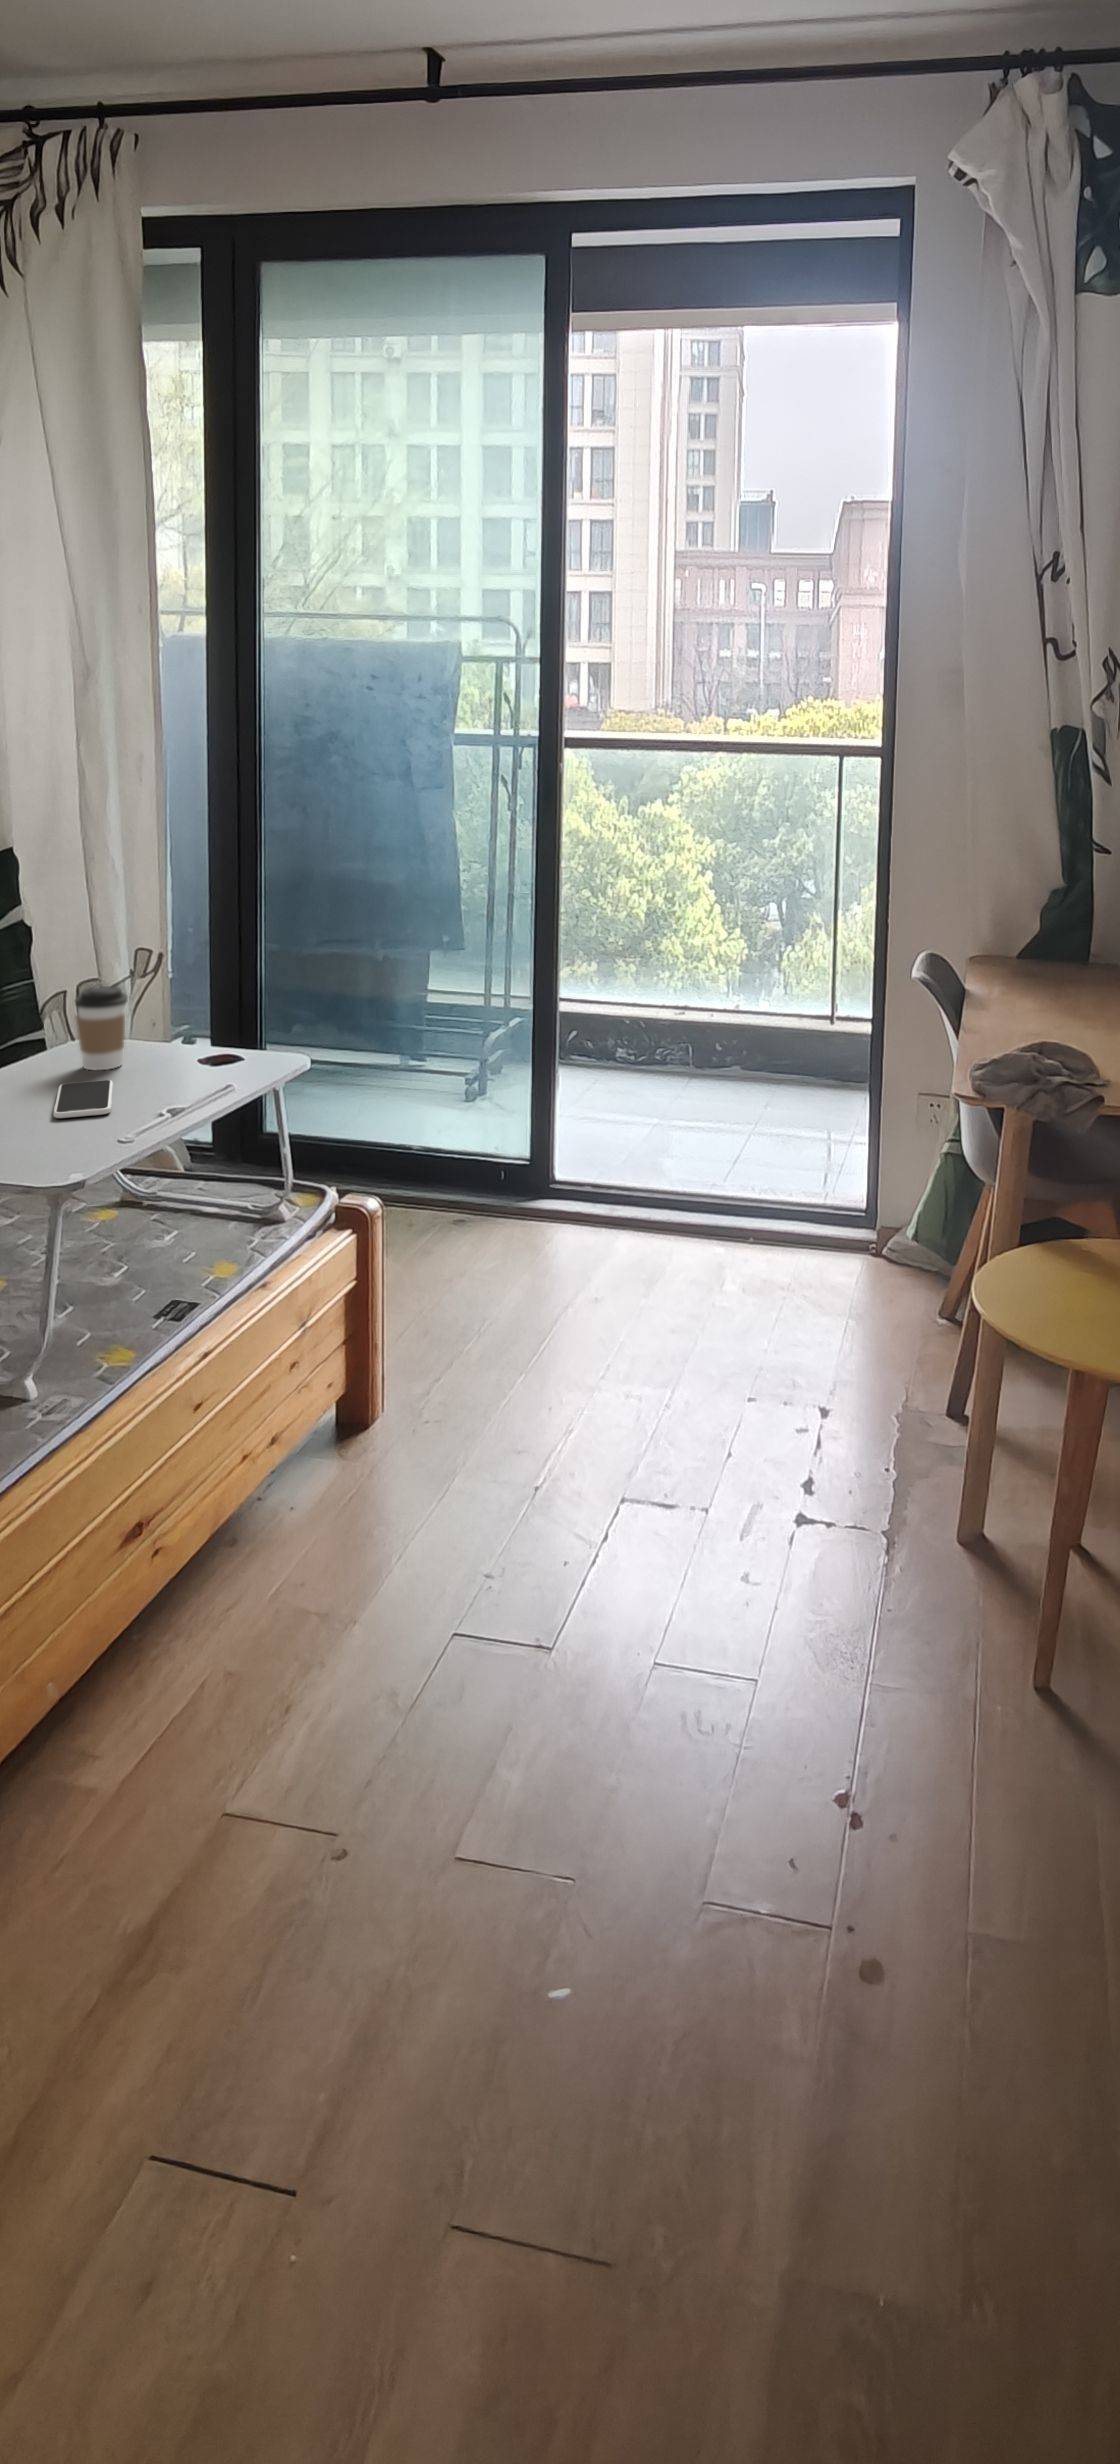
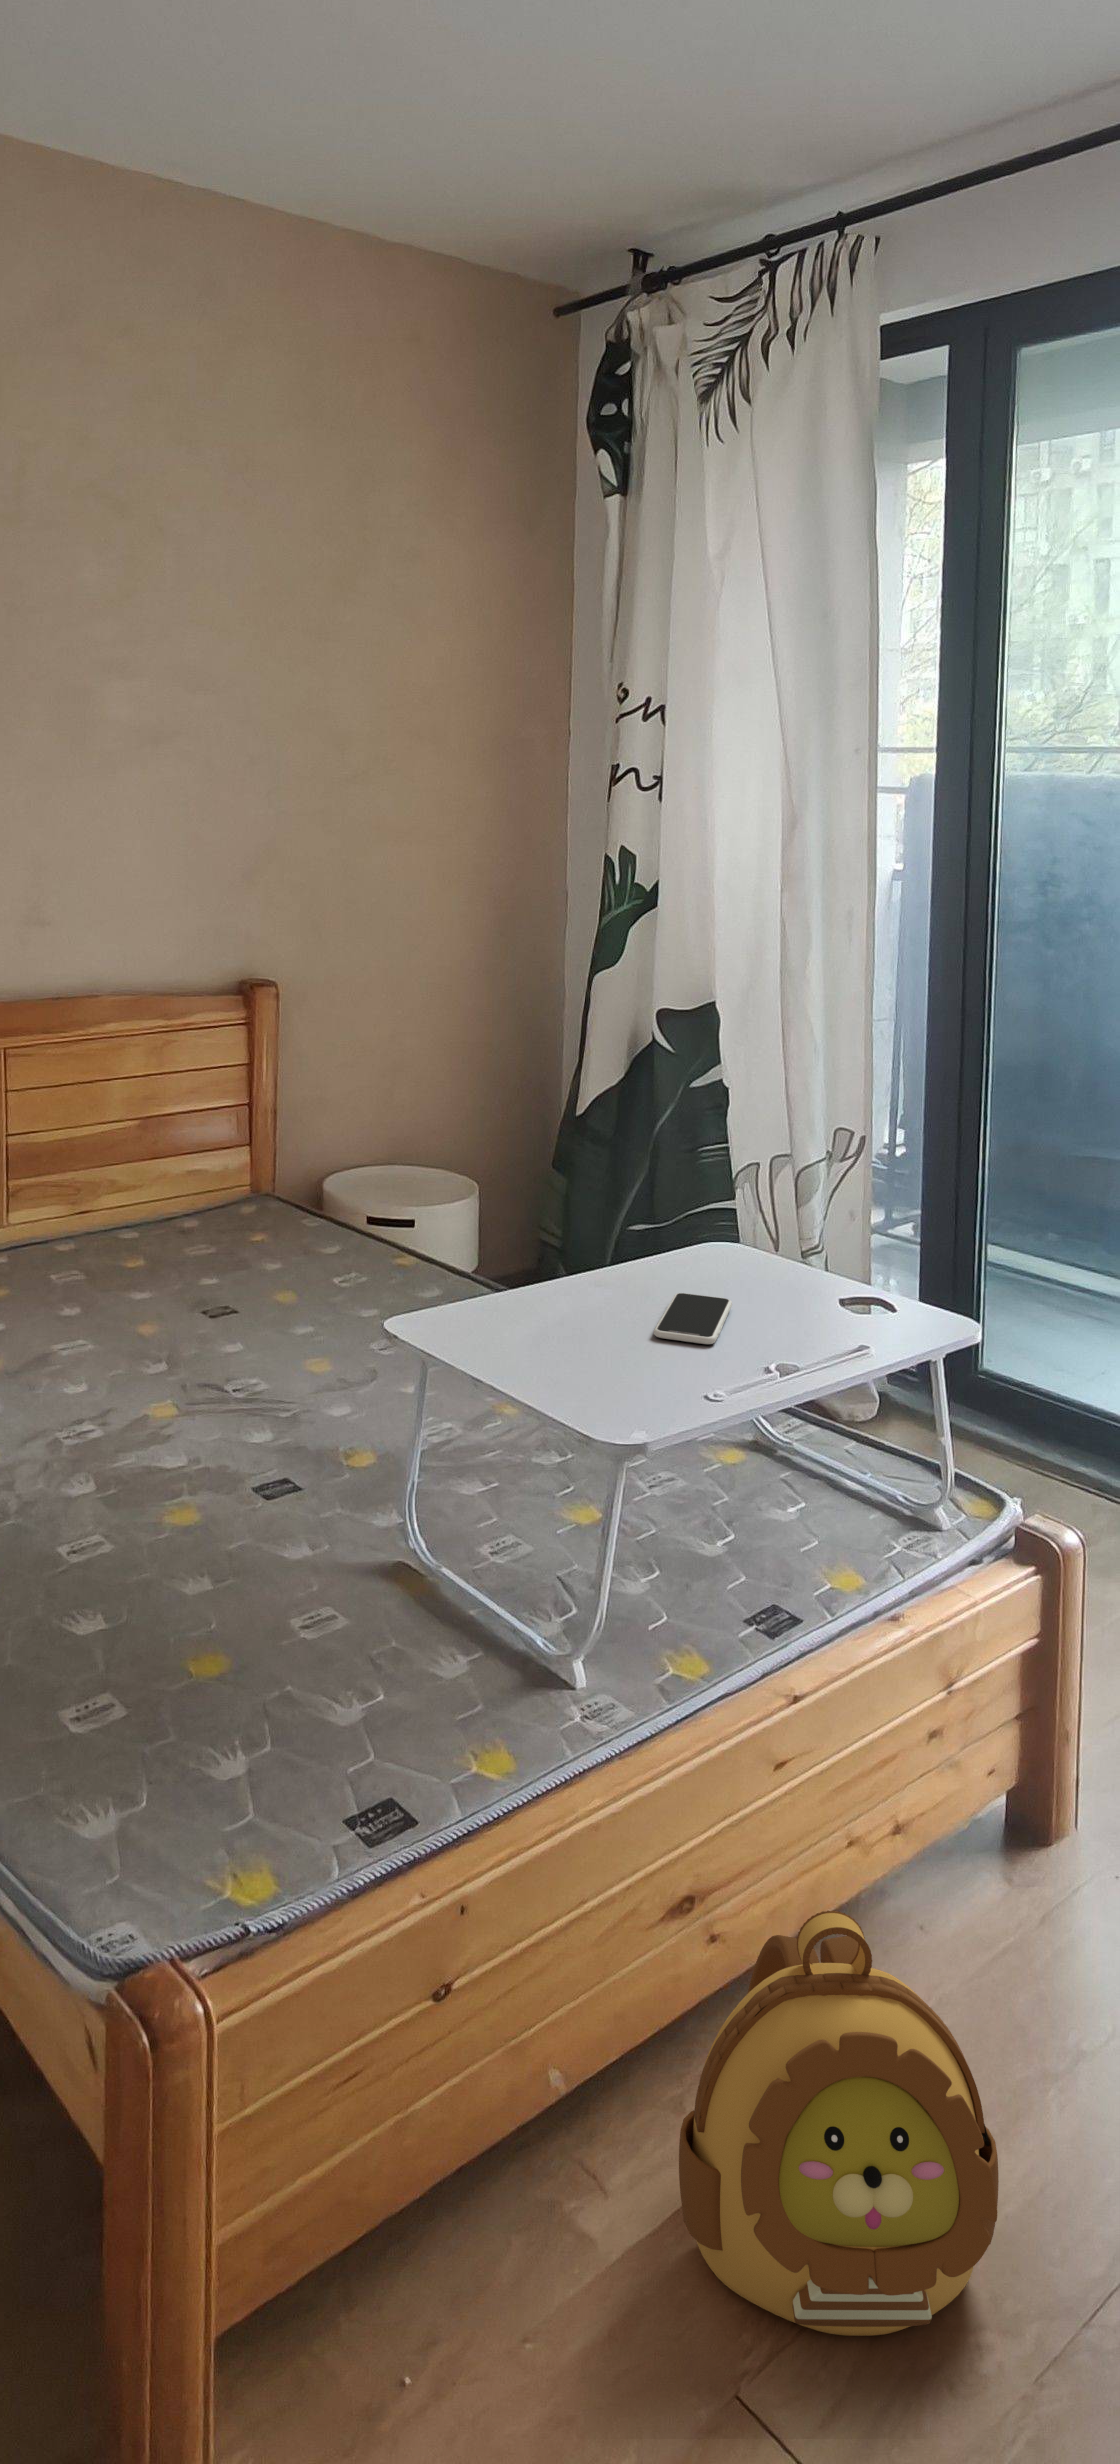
coffee cup: present [75,986,128,1070] -> none [705,1182,765,1283]
backpack: none [156,1473,384,1764] -> present [679,1911,999,2336]

